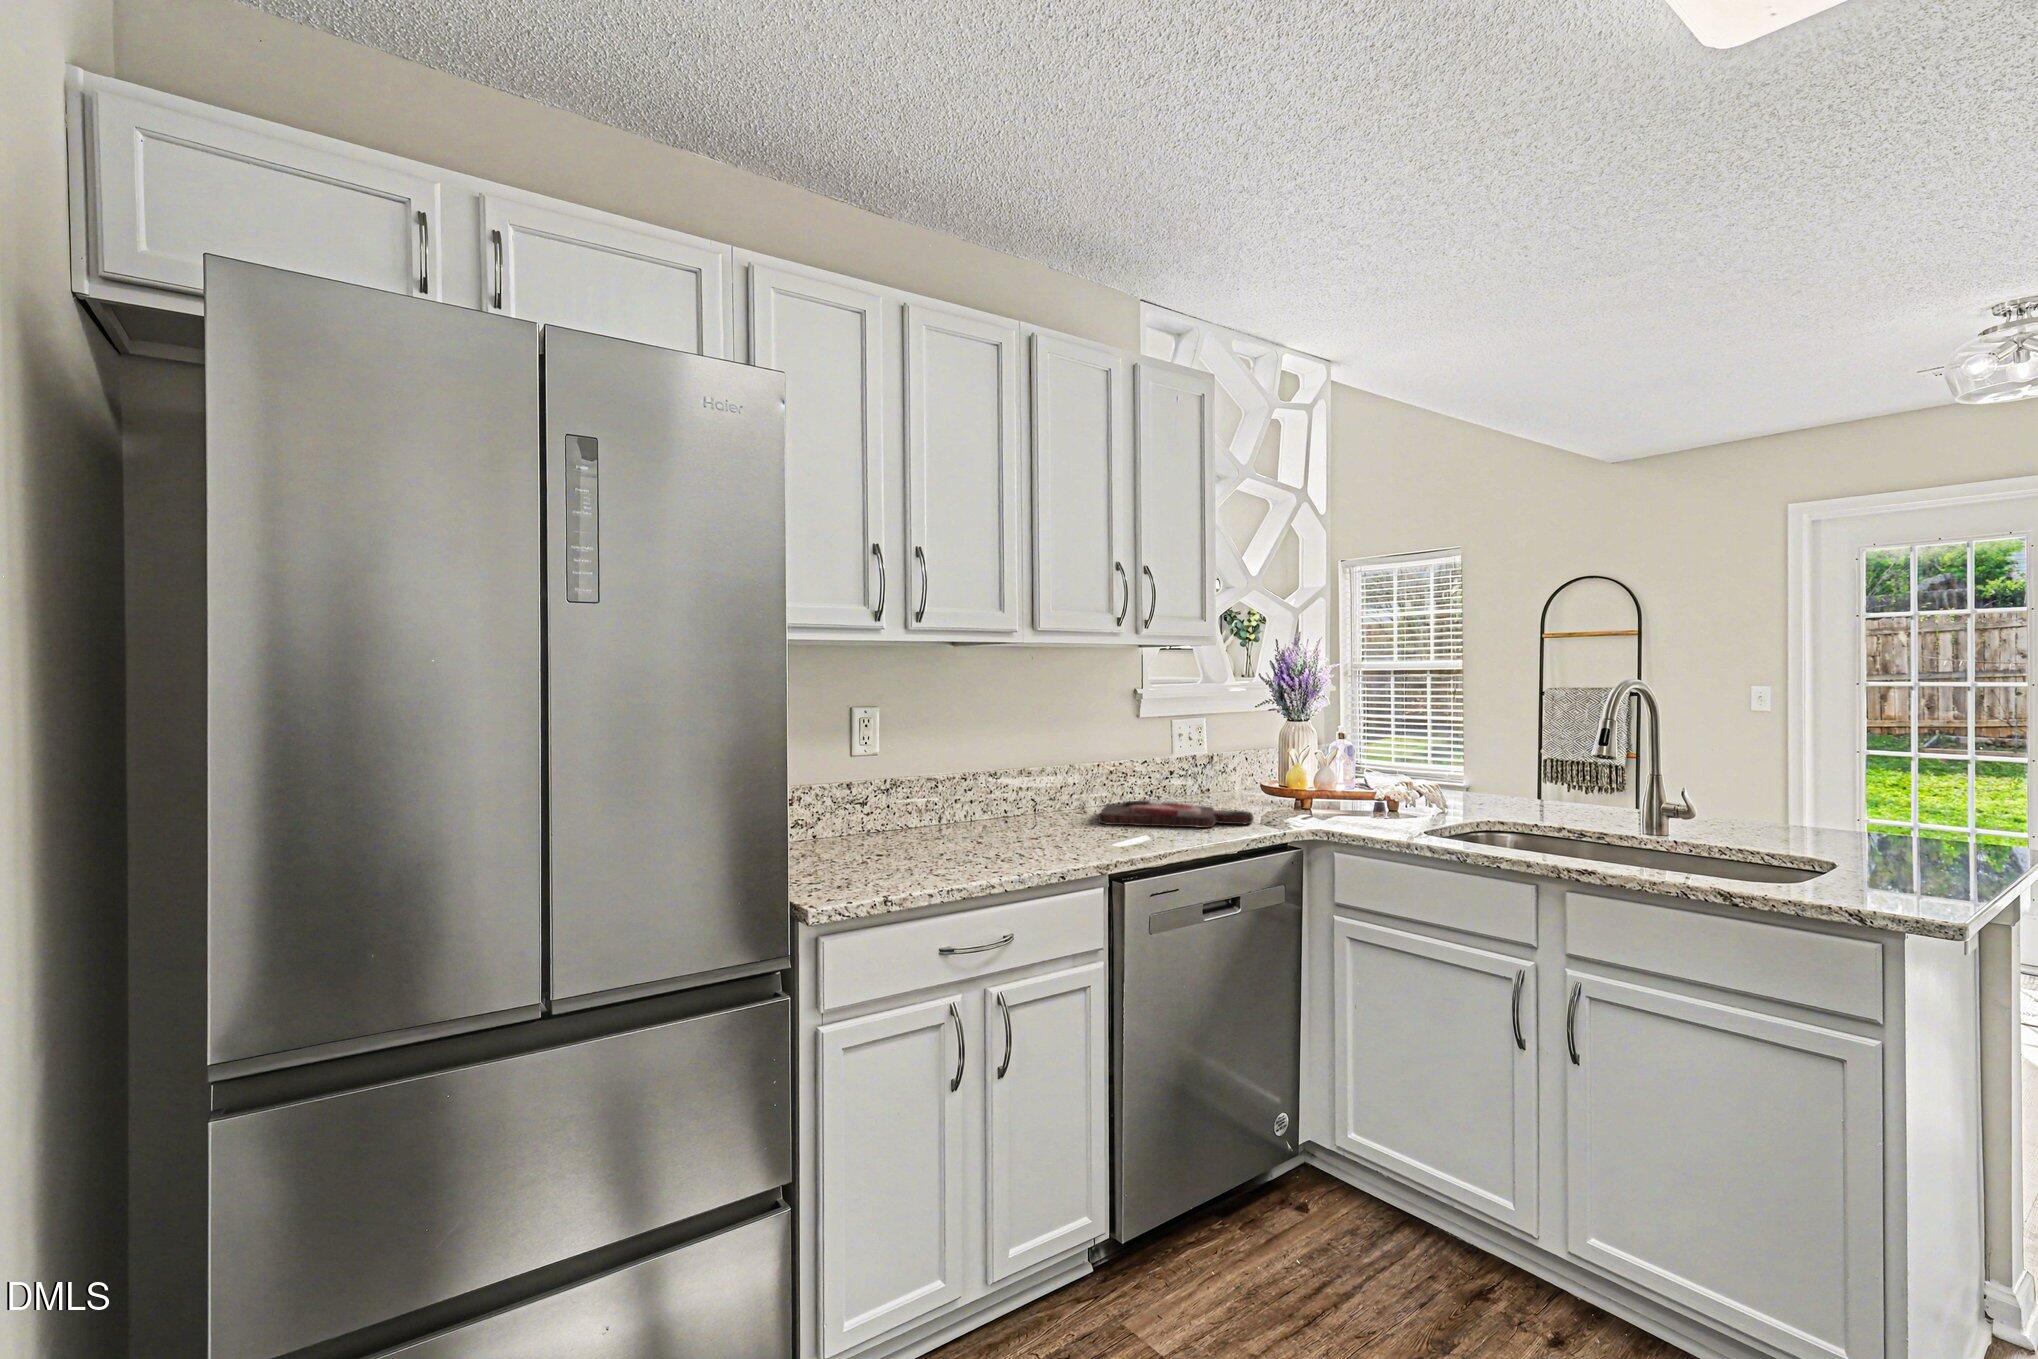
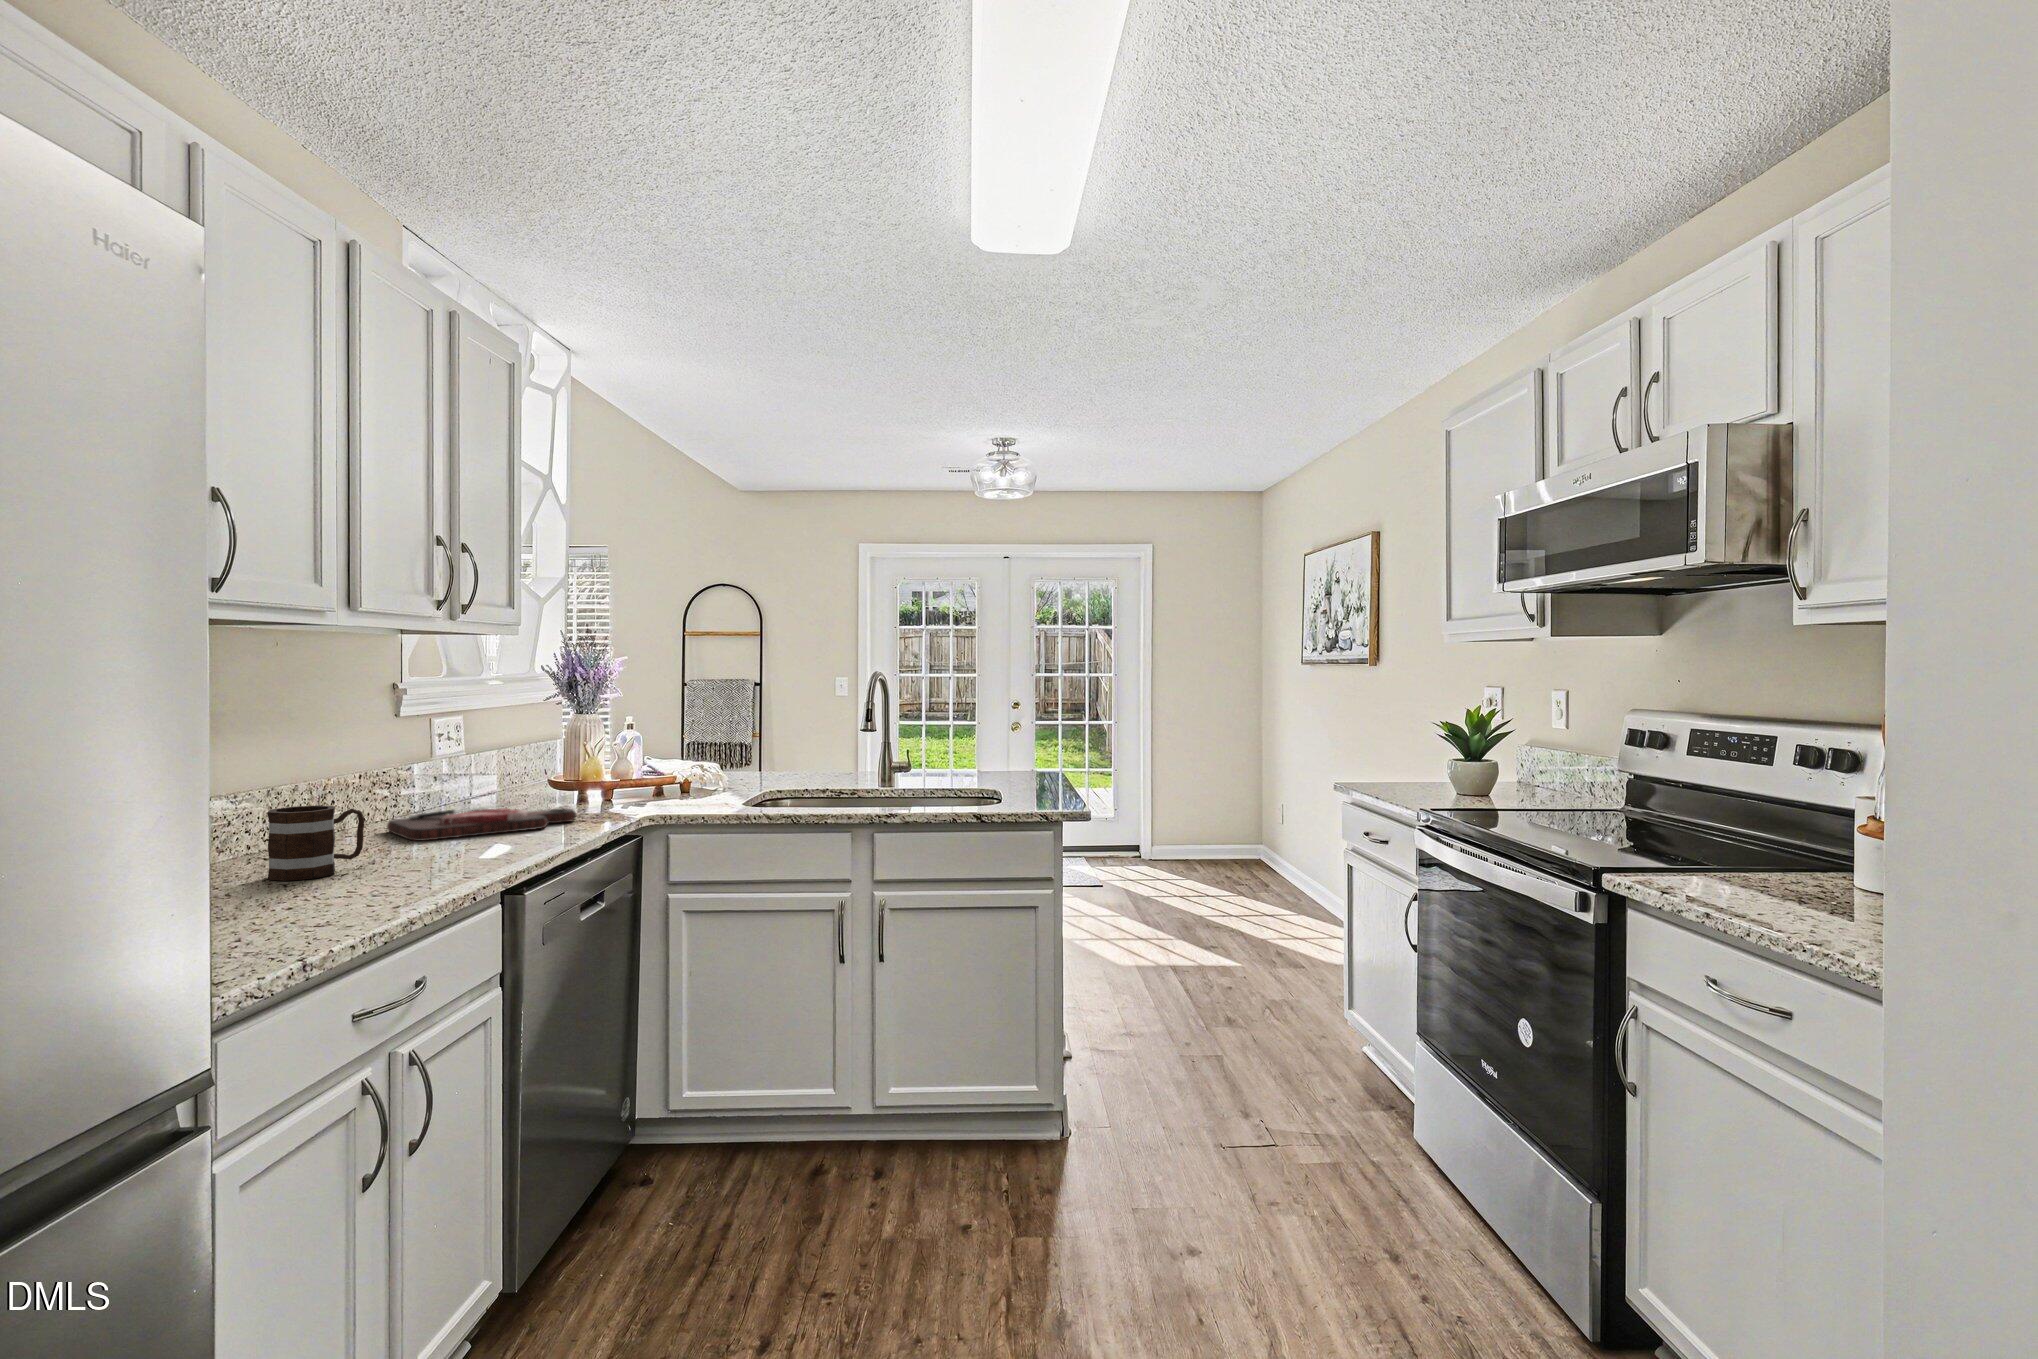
mug: none [946,784,1013,843] -> present [268,805,365,881]

